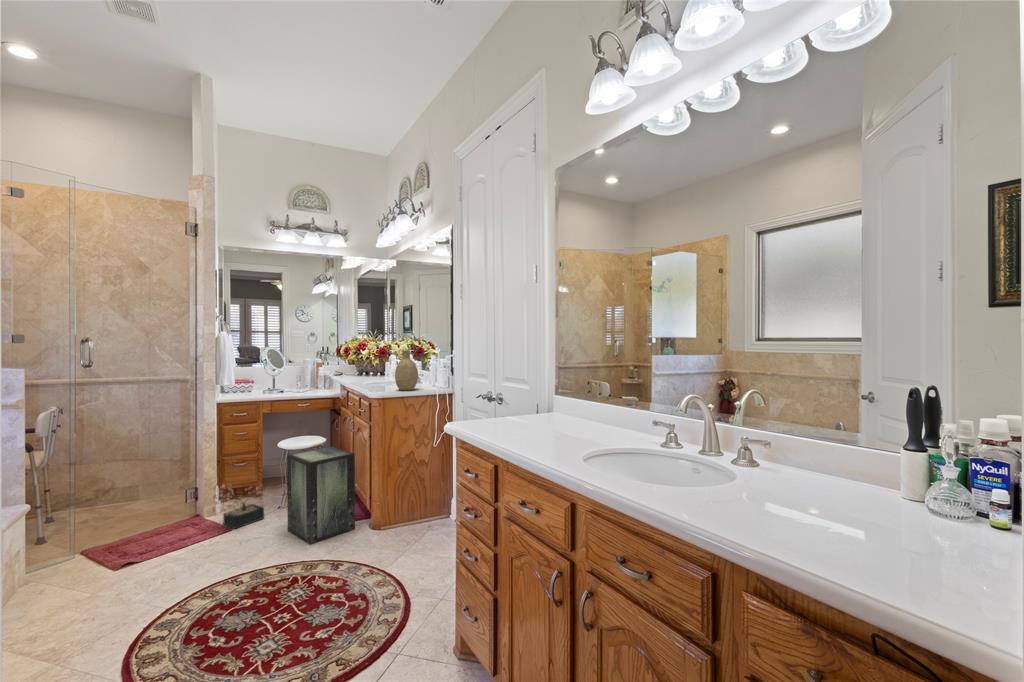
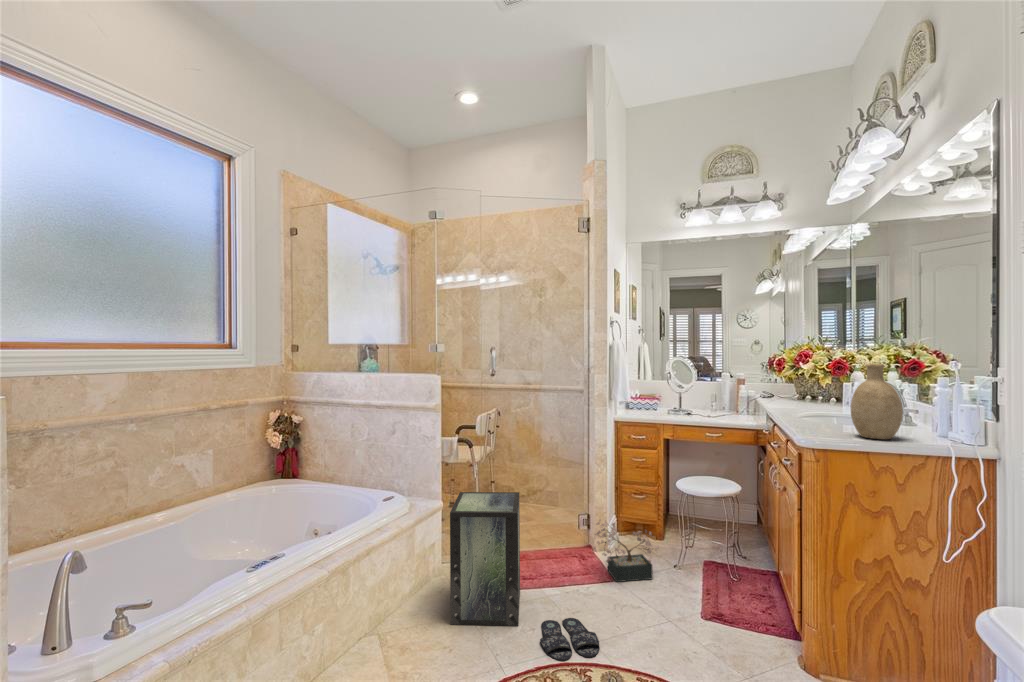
storage box: present [287,446,355,544] -> present [450,492,520,626]
slippers: none [182,559,241,585] -> present [540,618,600,661]

